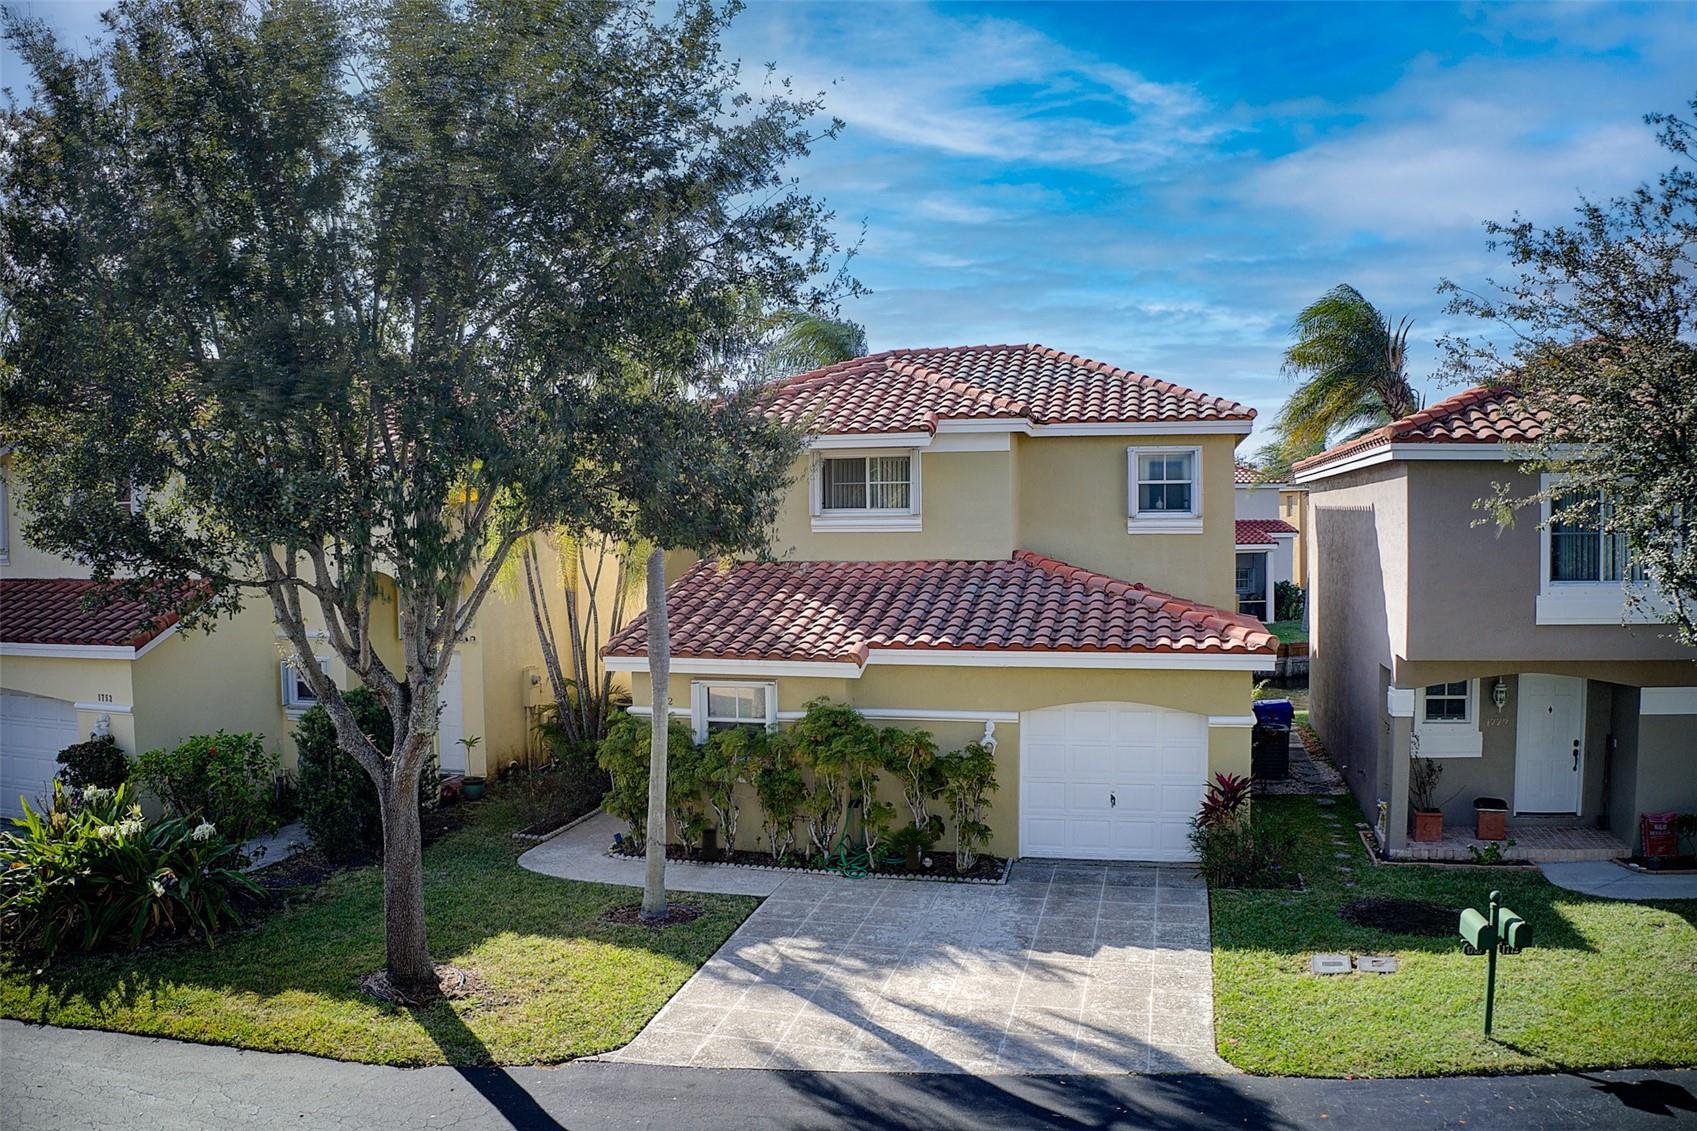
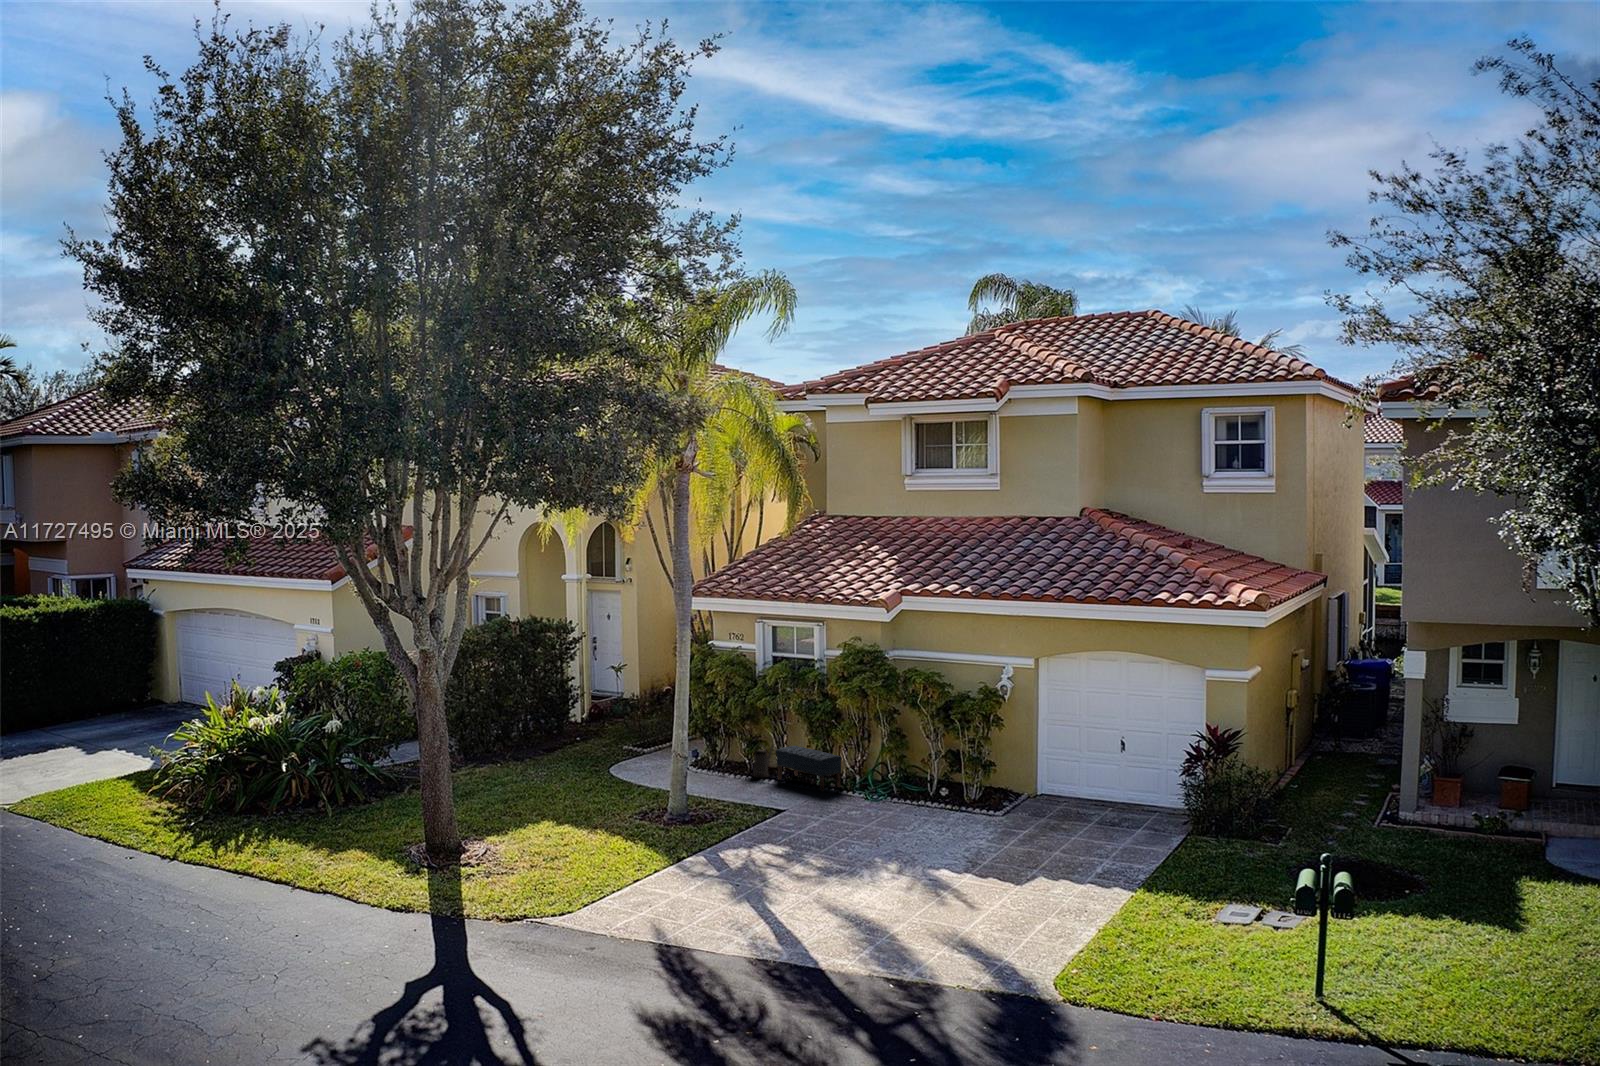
bench: none [731,820,811,869] -> present [776,746,842,792]
potted plant: present [889,825,936,870] -> none [902,758,950,801]

